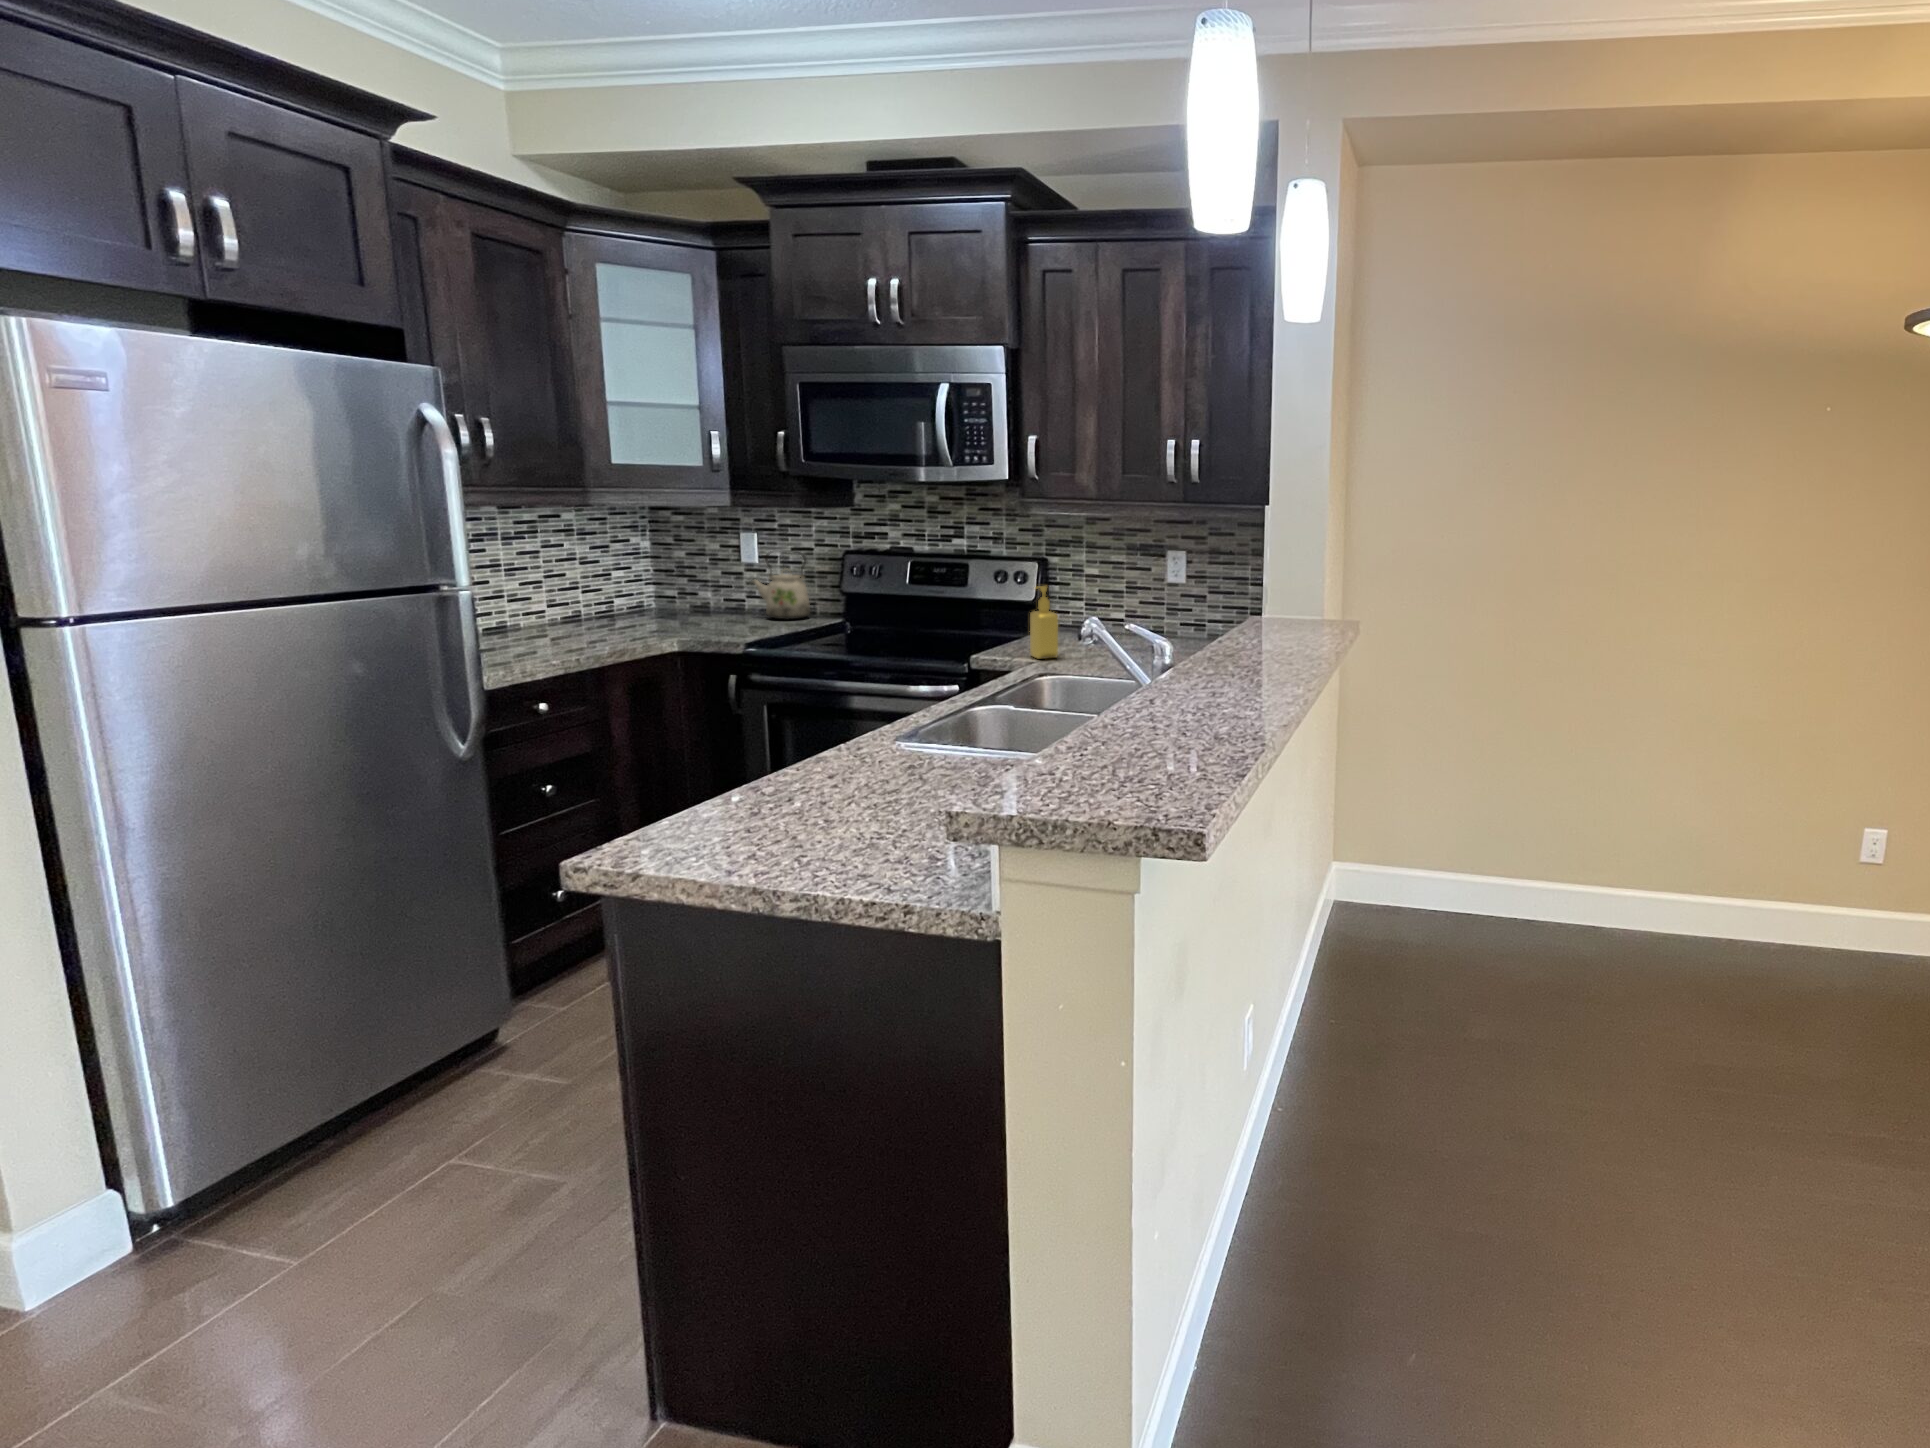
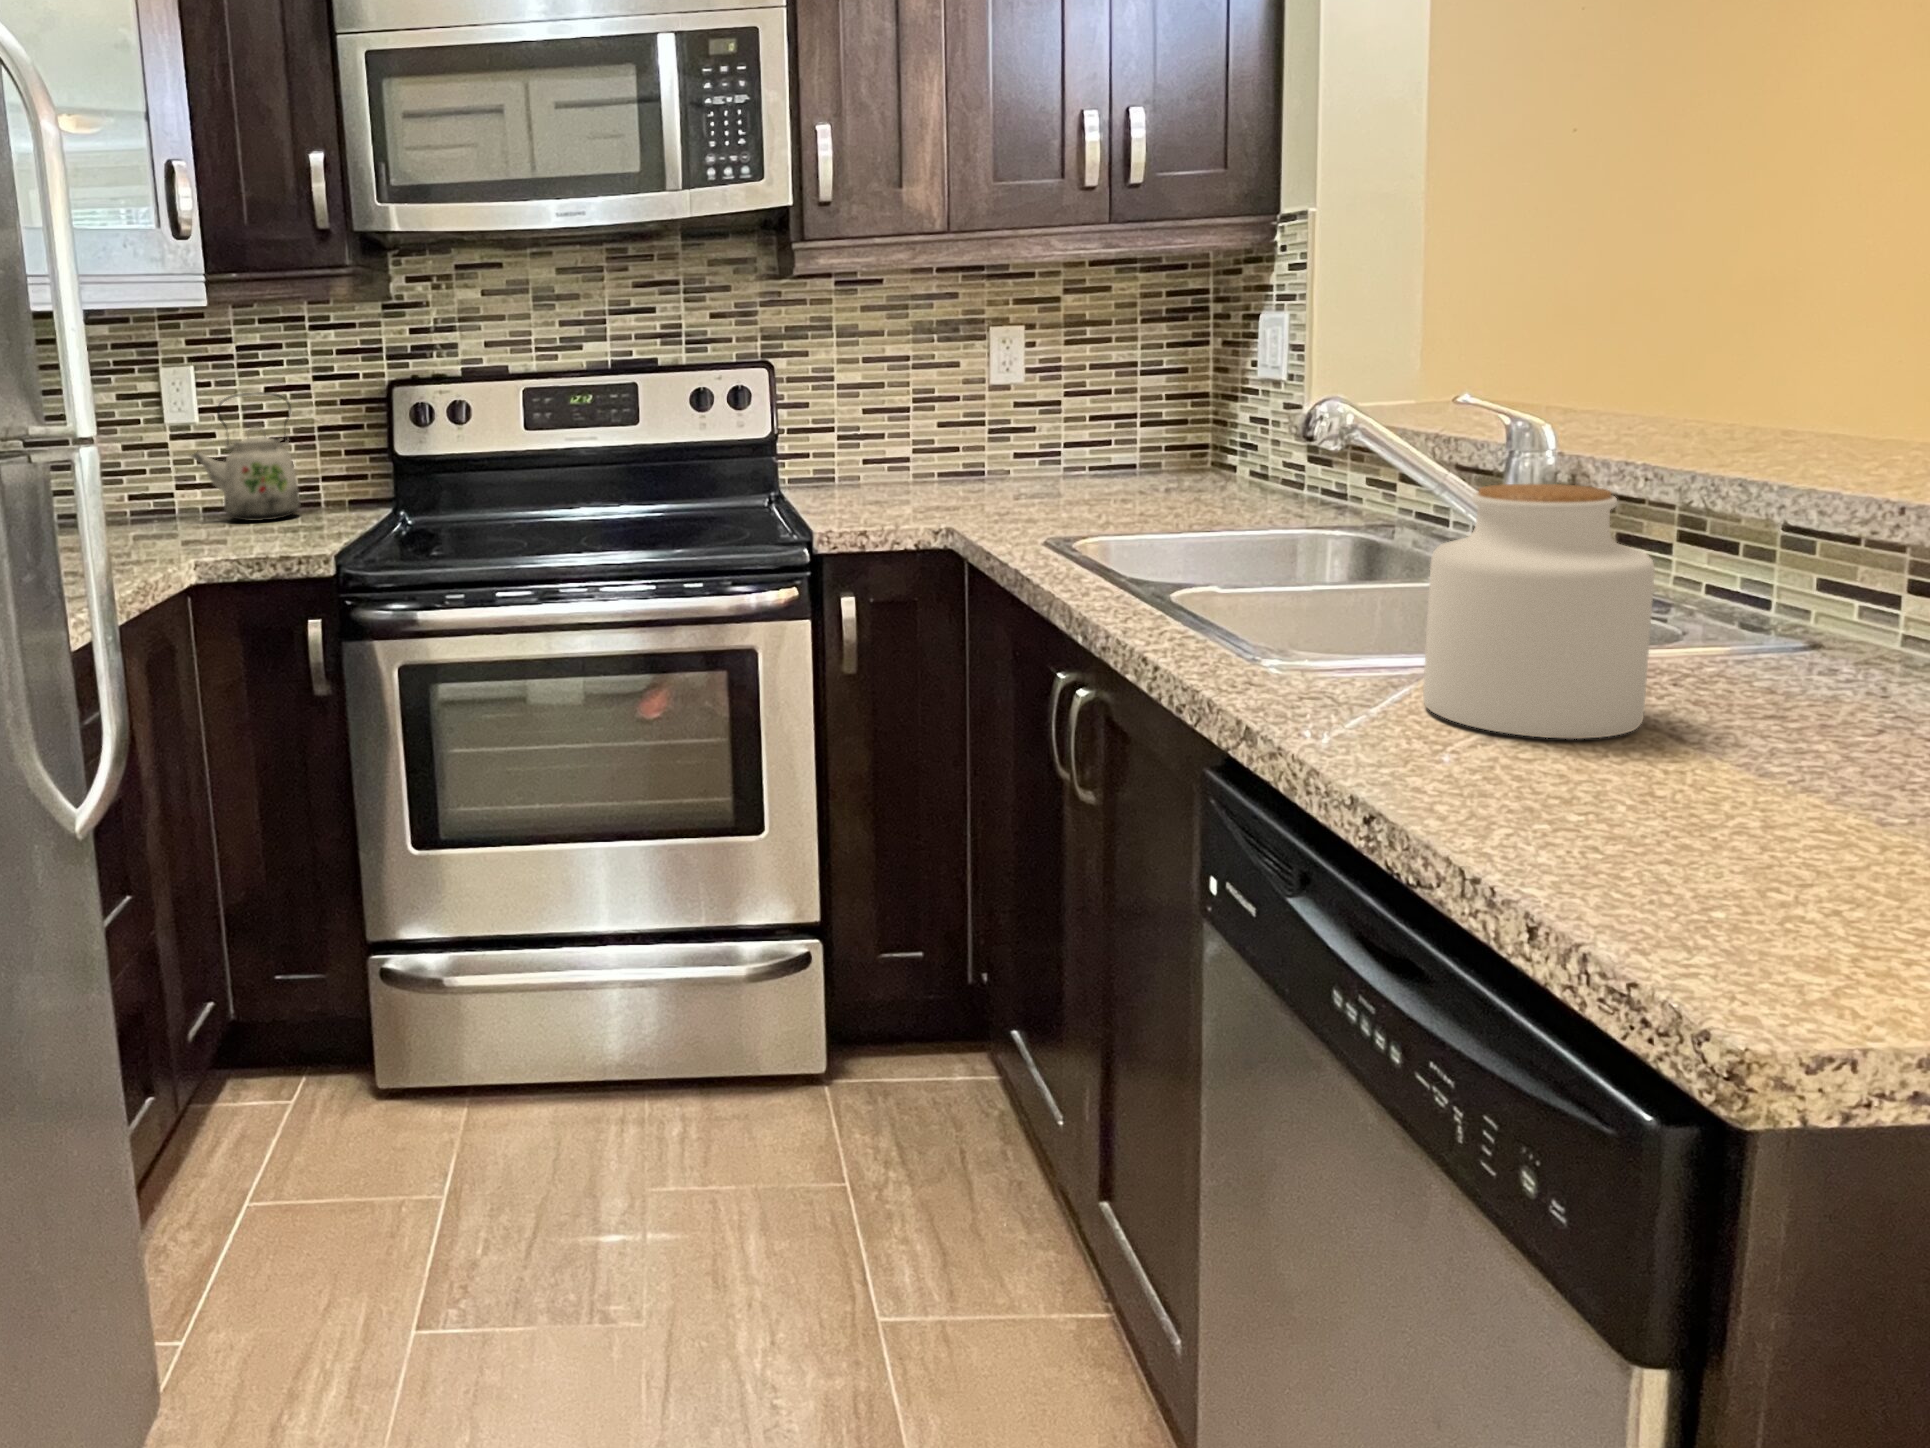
soap dispenser: present [1030,586,1058,659] -> none [872,390,936,524]
jar: none [870,671,956,780] -> present [1423,484,1655,739]

